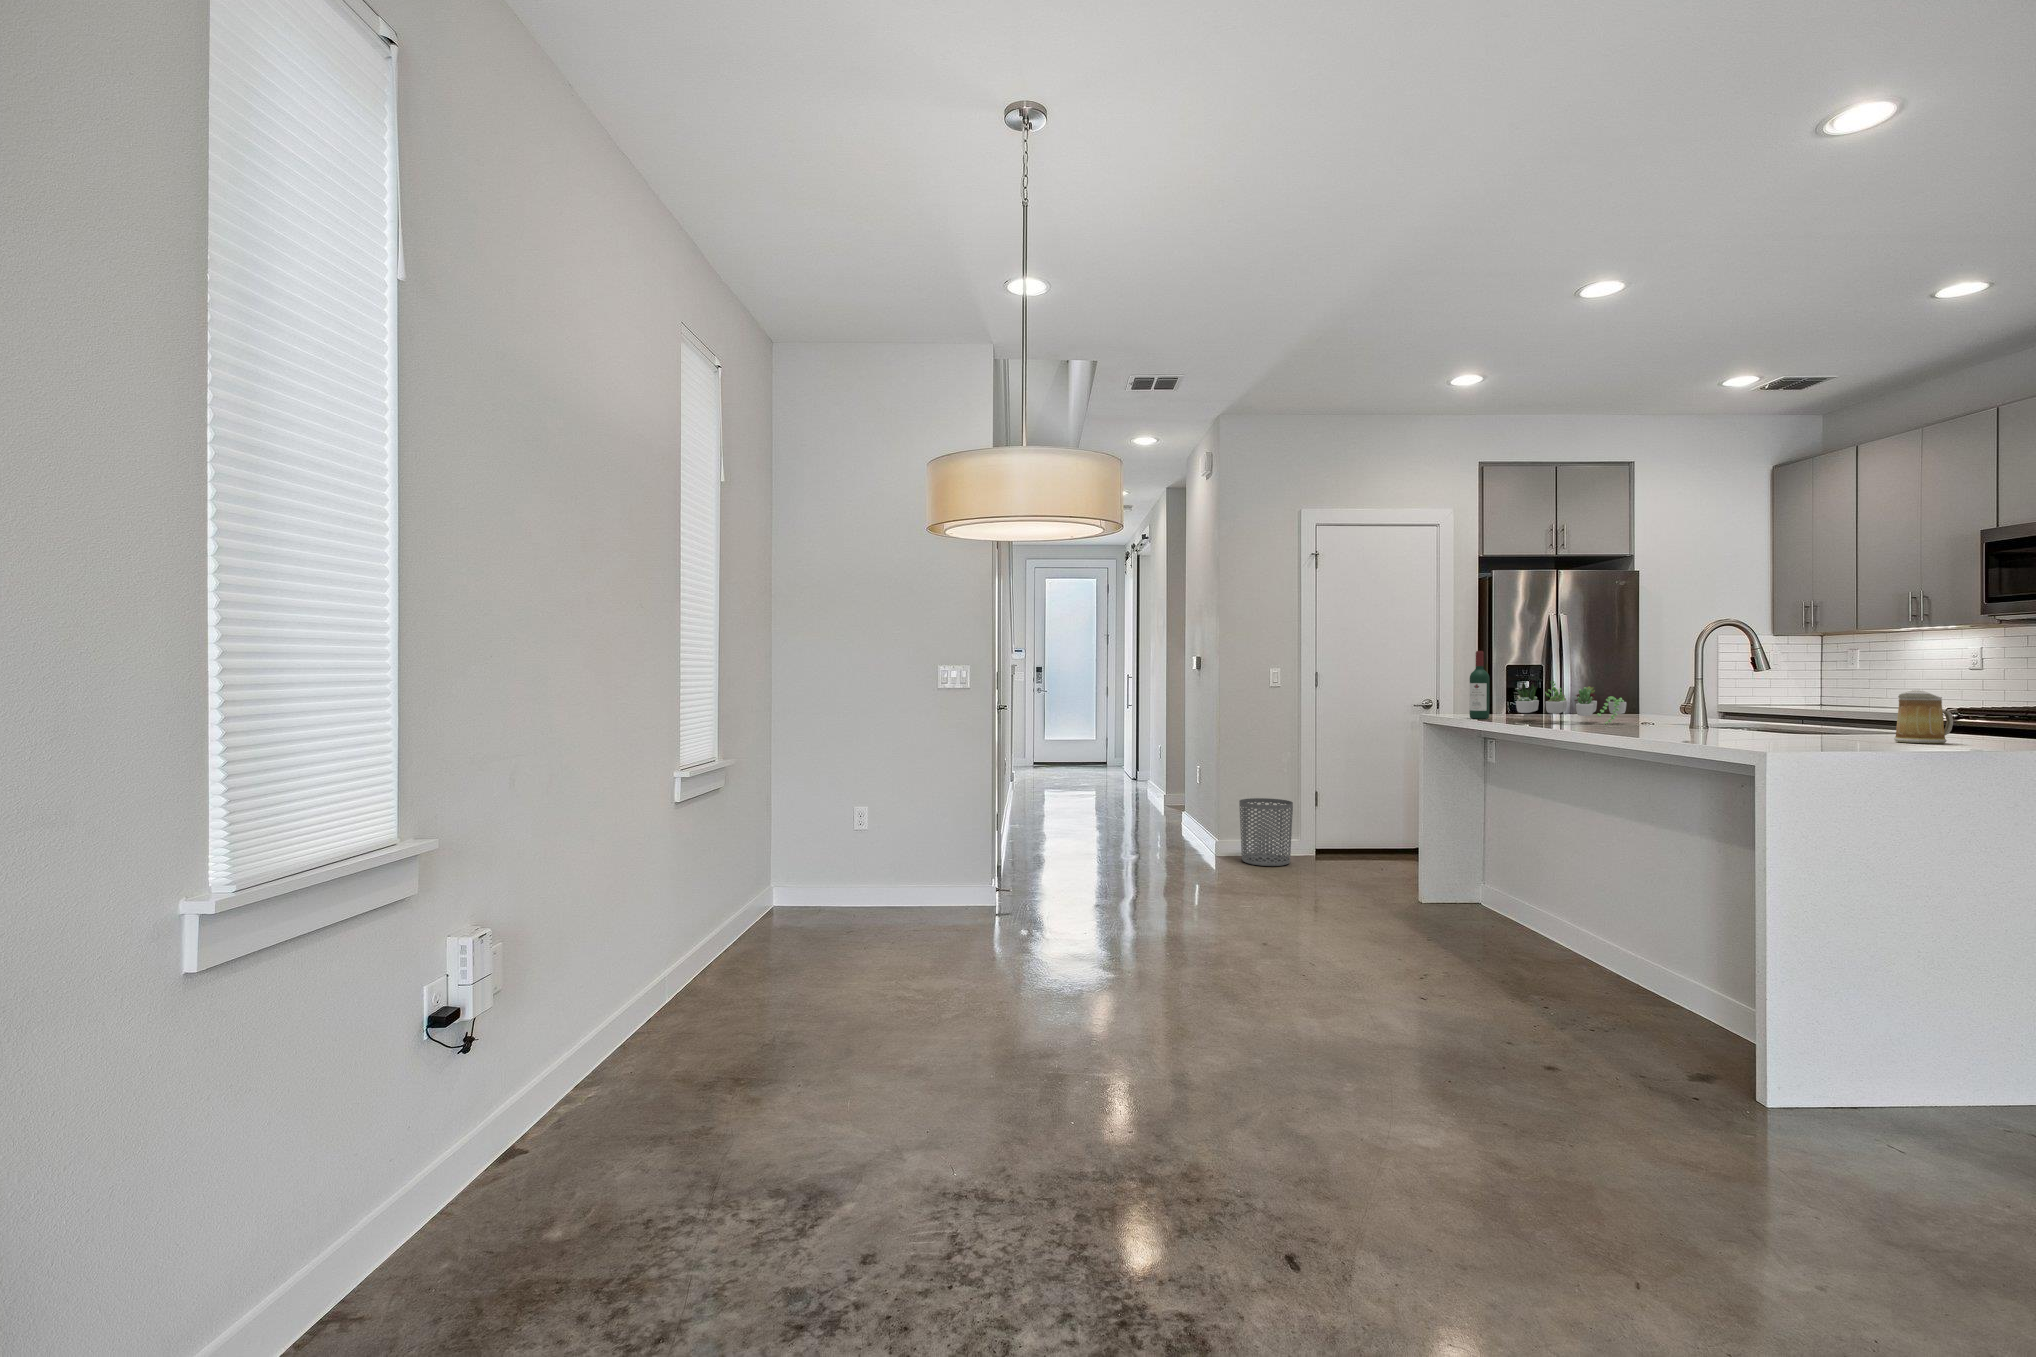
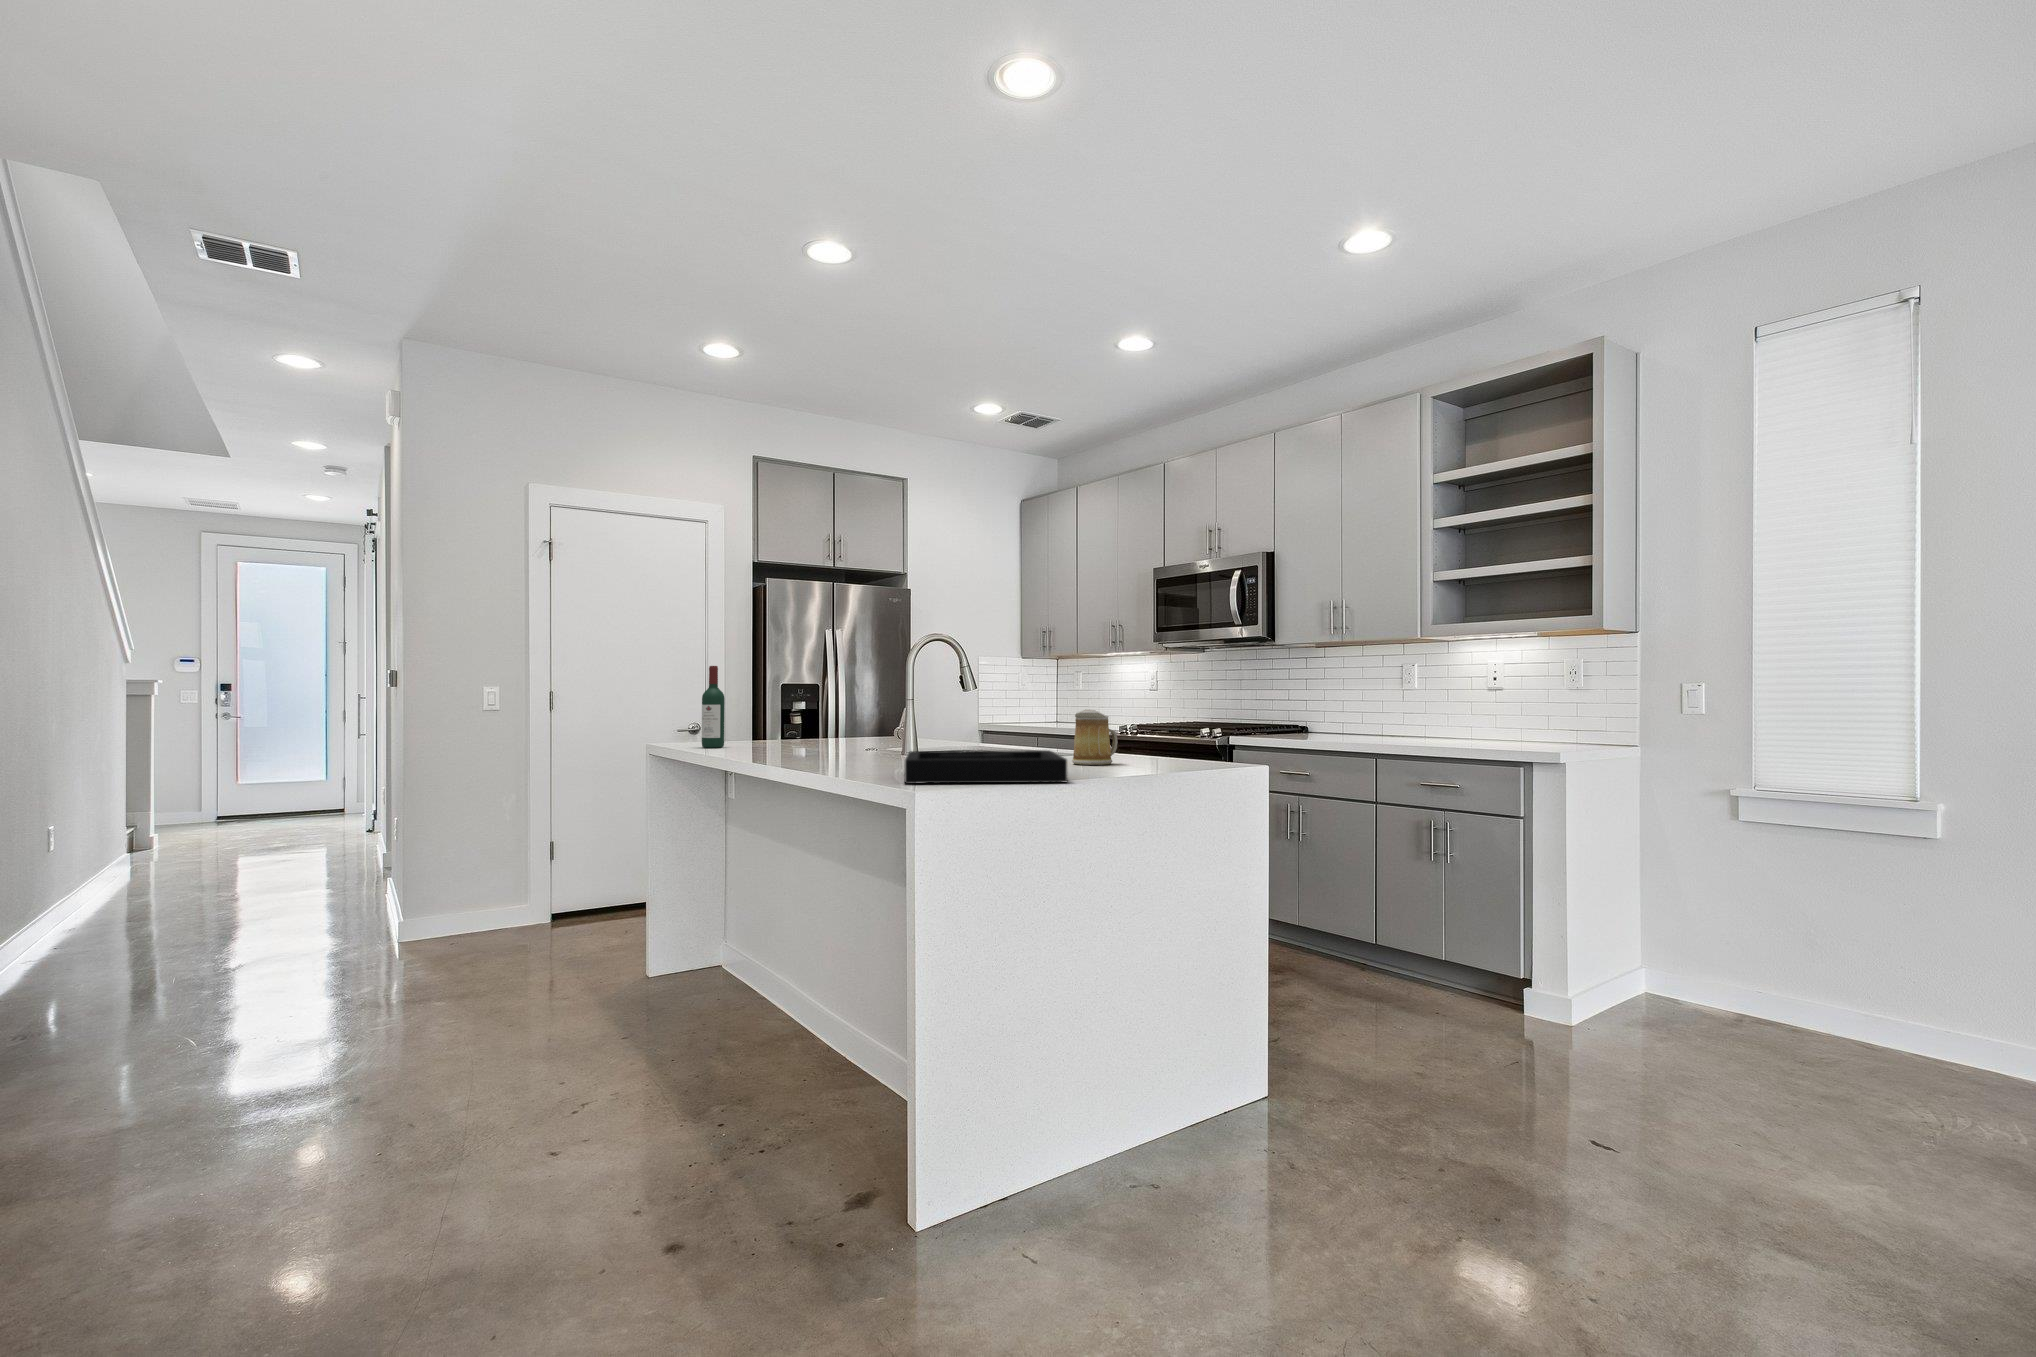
succulent plant: present [1516,681,1626,724] -> none [744,698,860,751]
decorative tray: none [1719,724,1909,754] -> present [904,750,1067,784]
waste bin: present [1239,798,1293,866] -> none [434,858,512,950]

